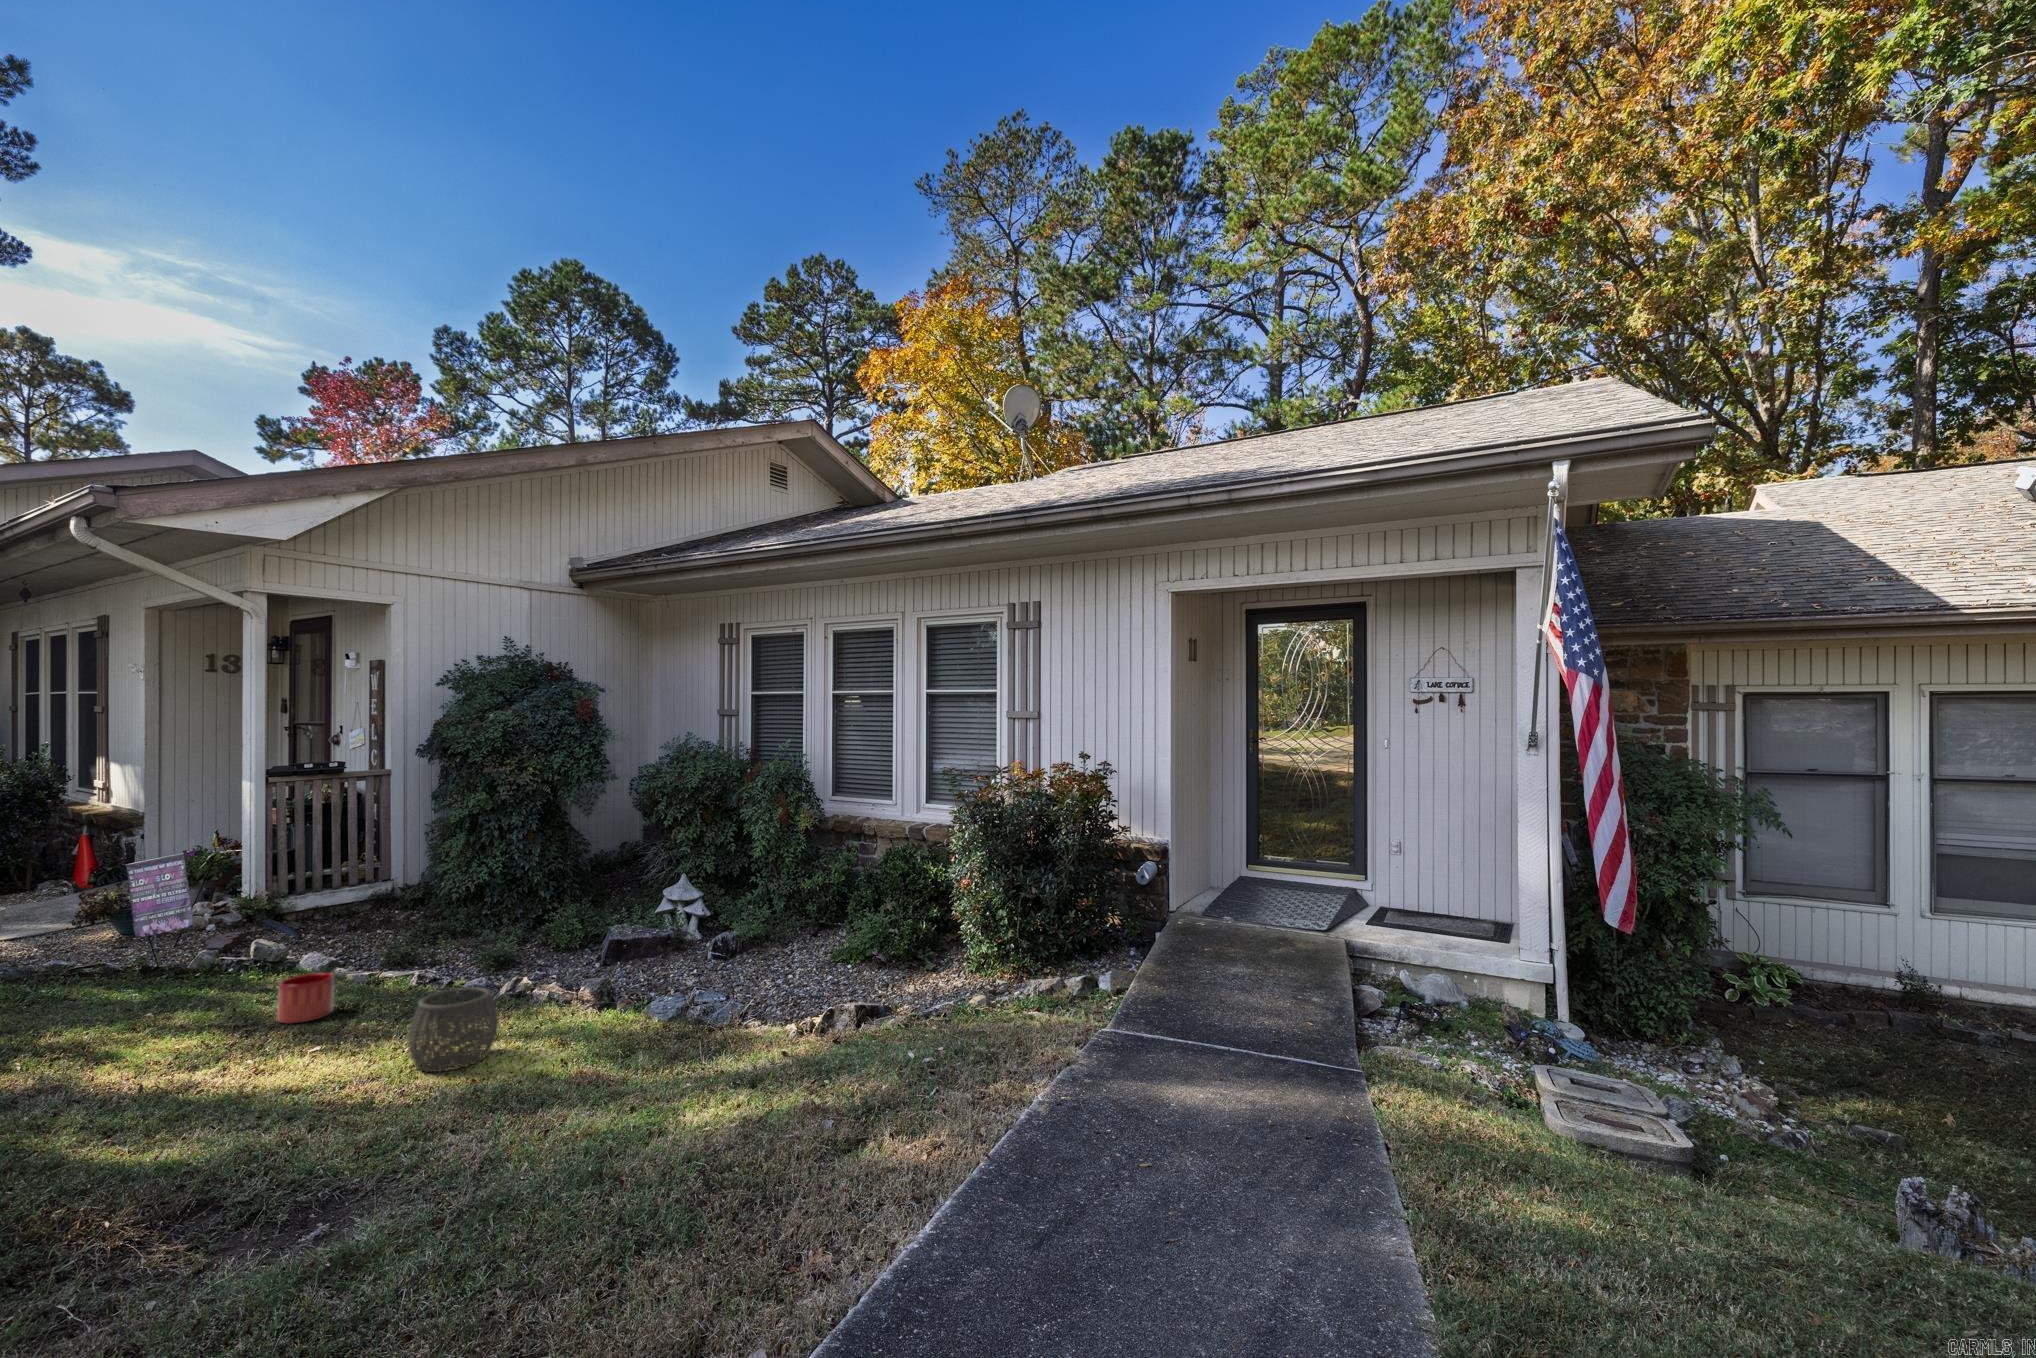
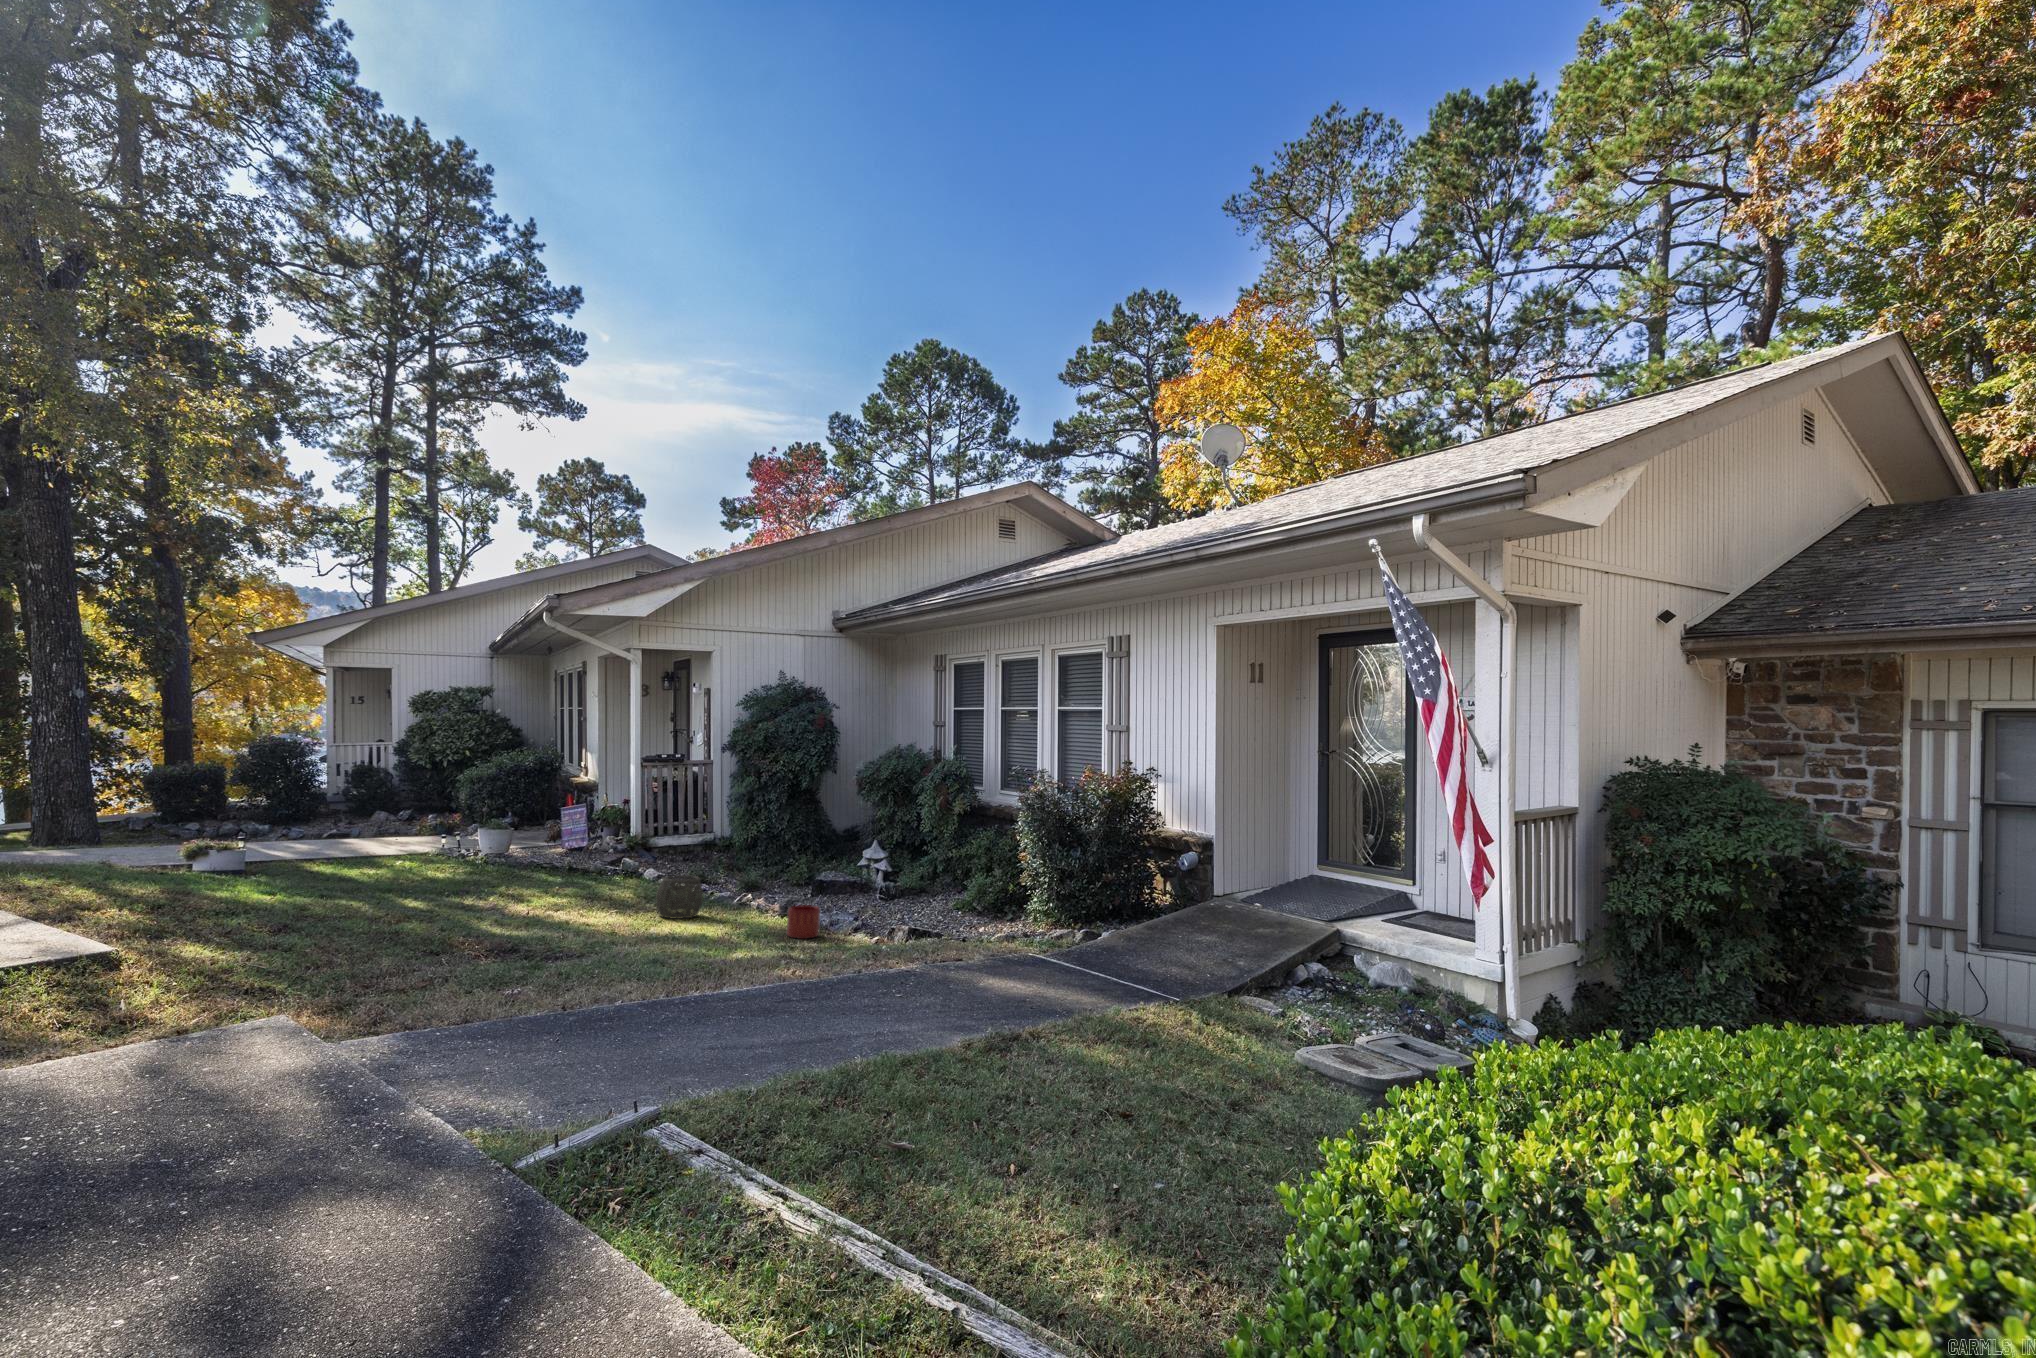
planter: present [277,973,334,1024] -> present [787,905,821,939]

